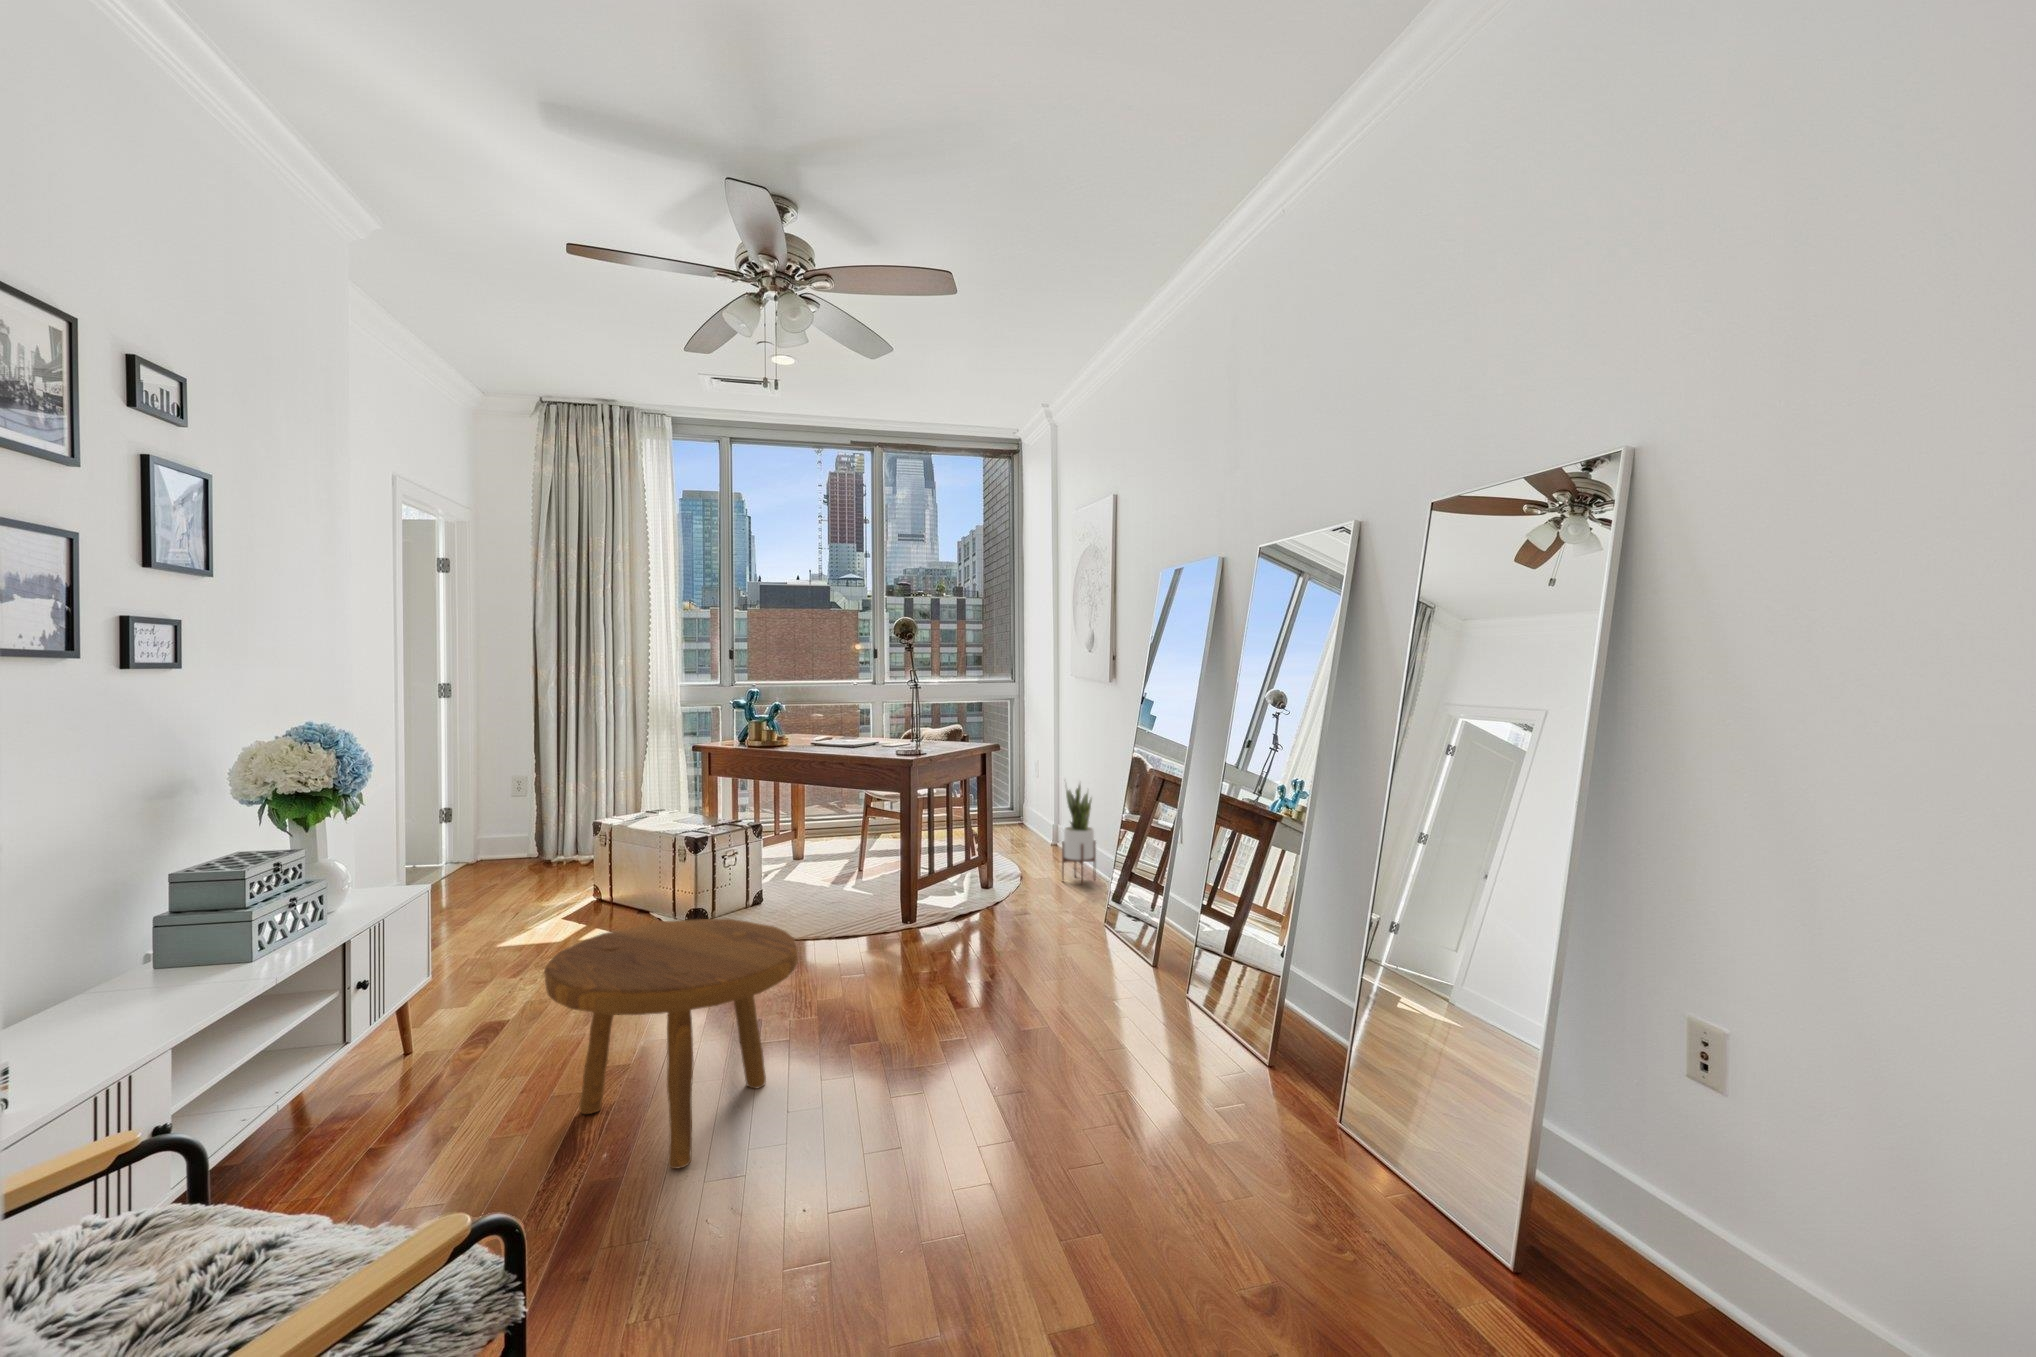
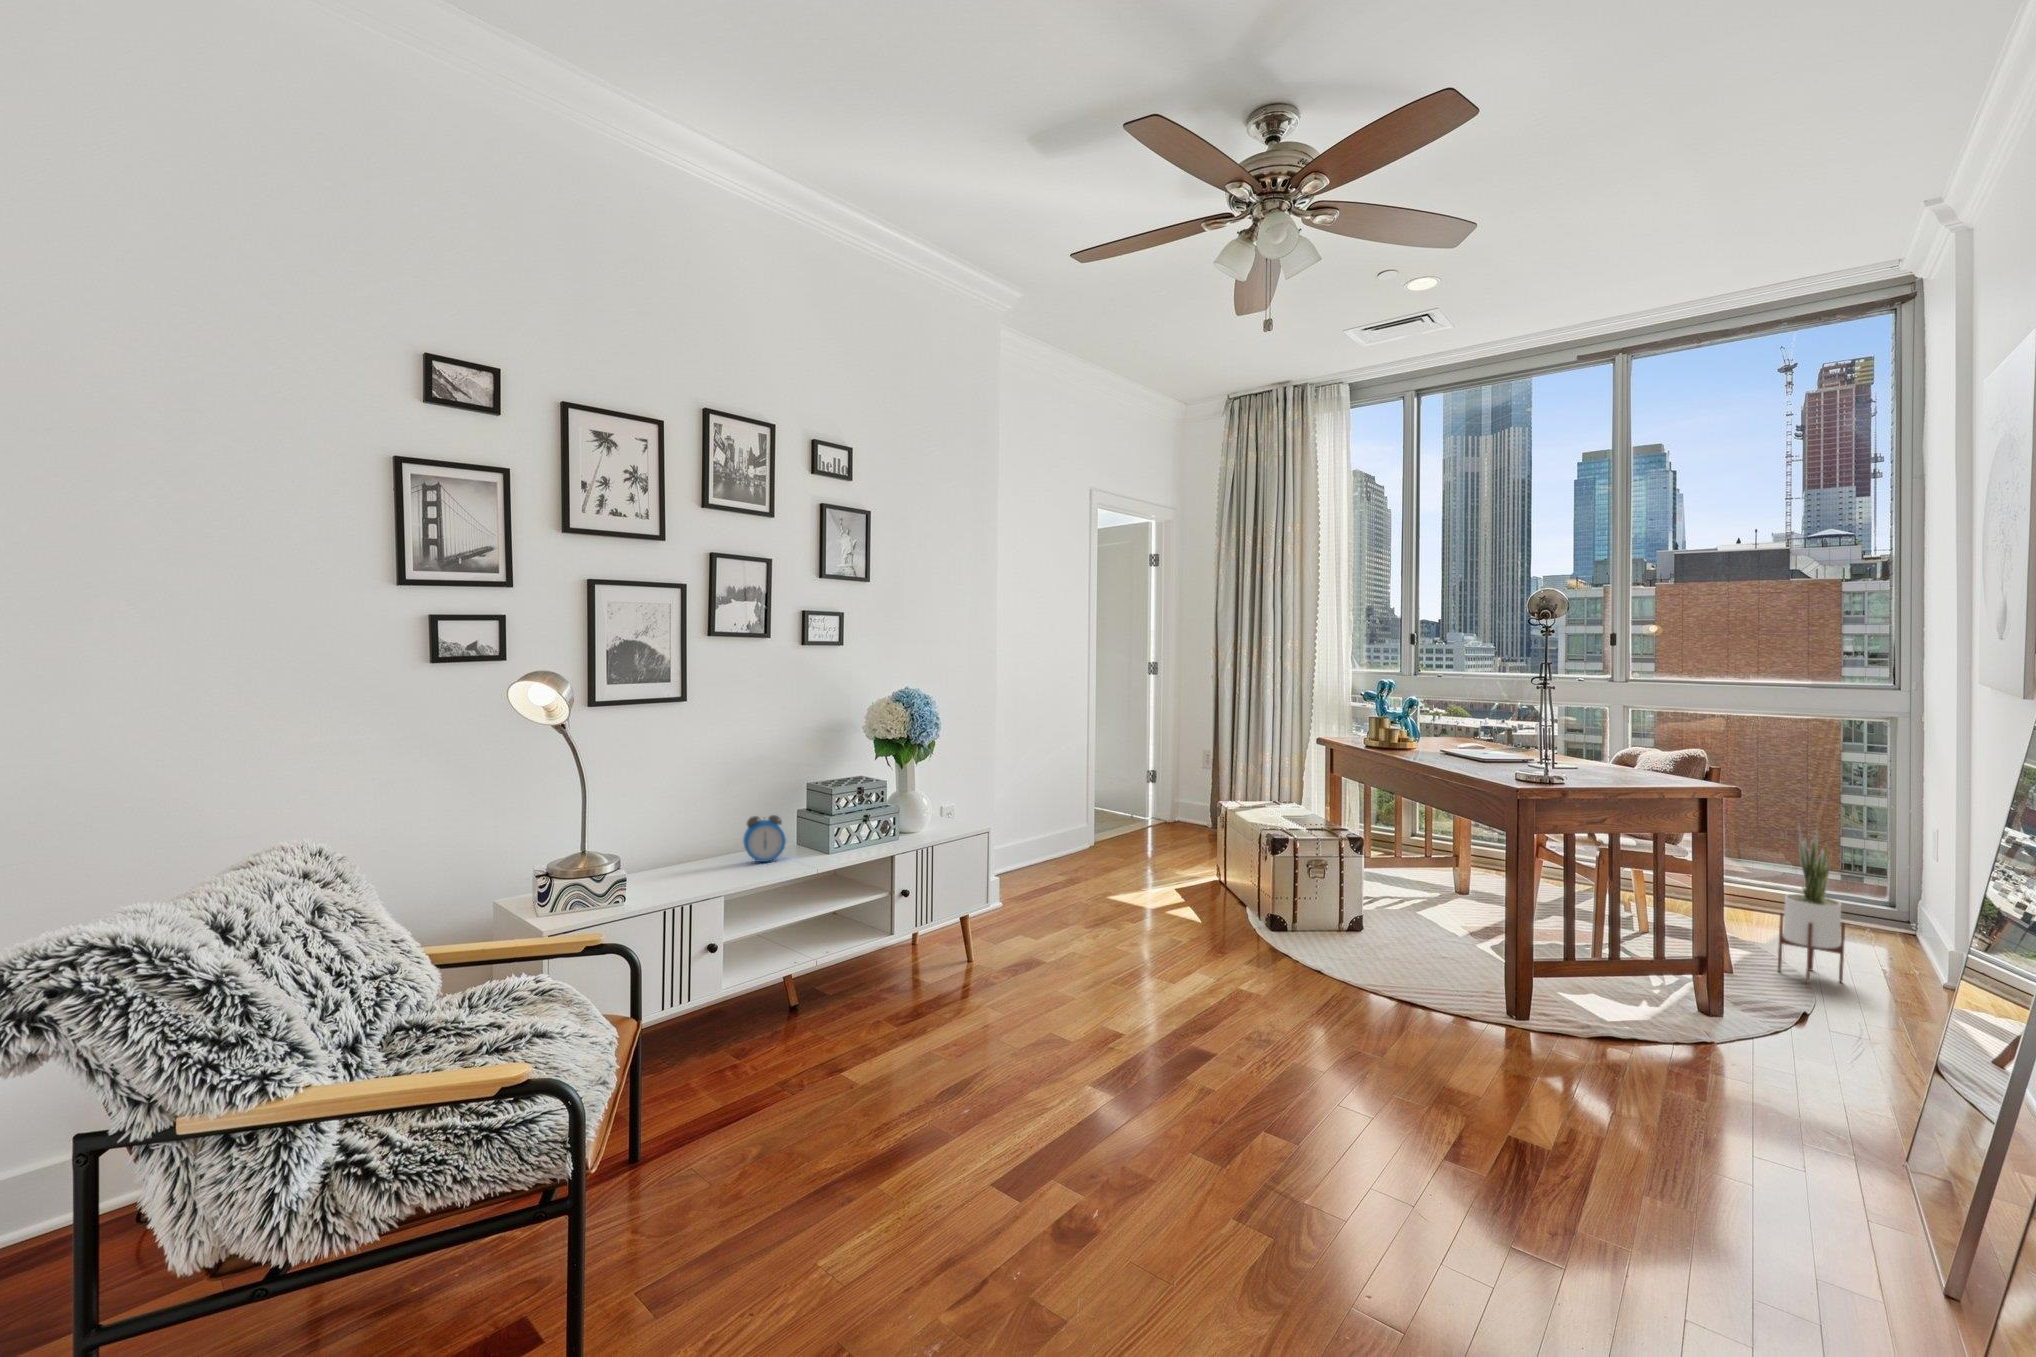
footstool: present [544,919,799,1169] -> none [954,886,1172,1104]
alarm clock: none [74,926,165,1008] -> present [743,815,786,862]

